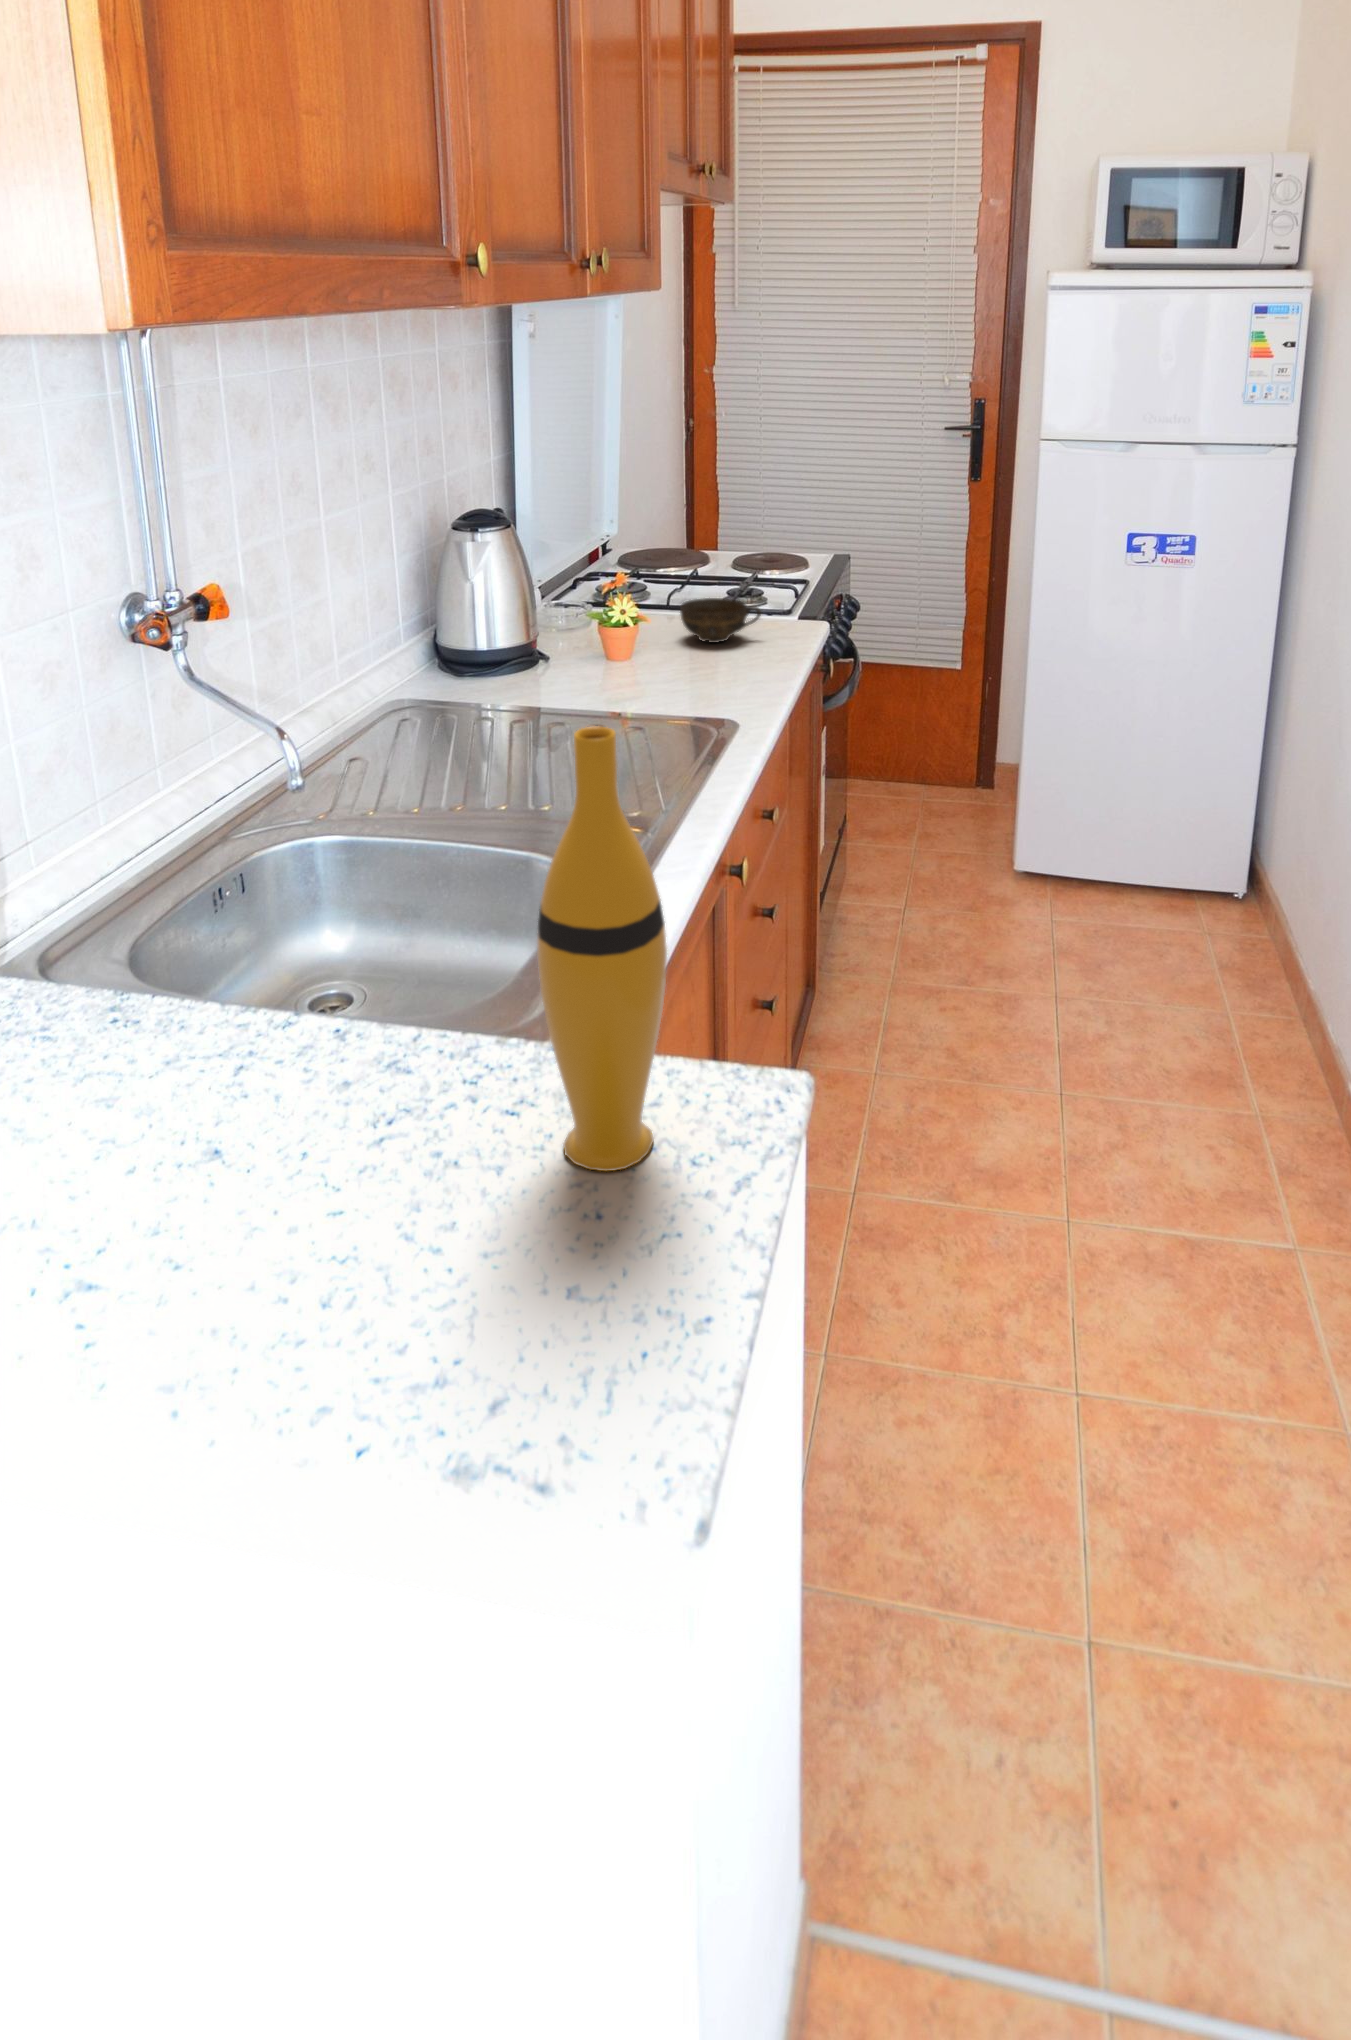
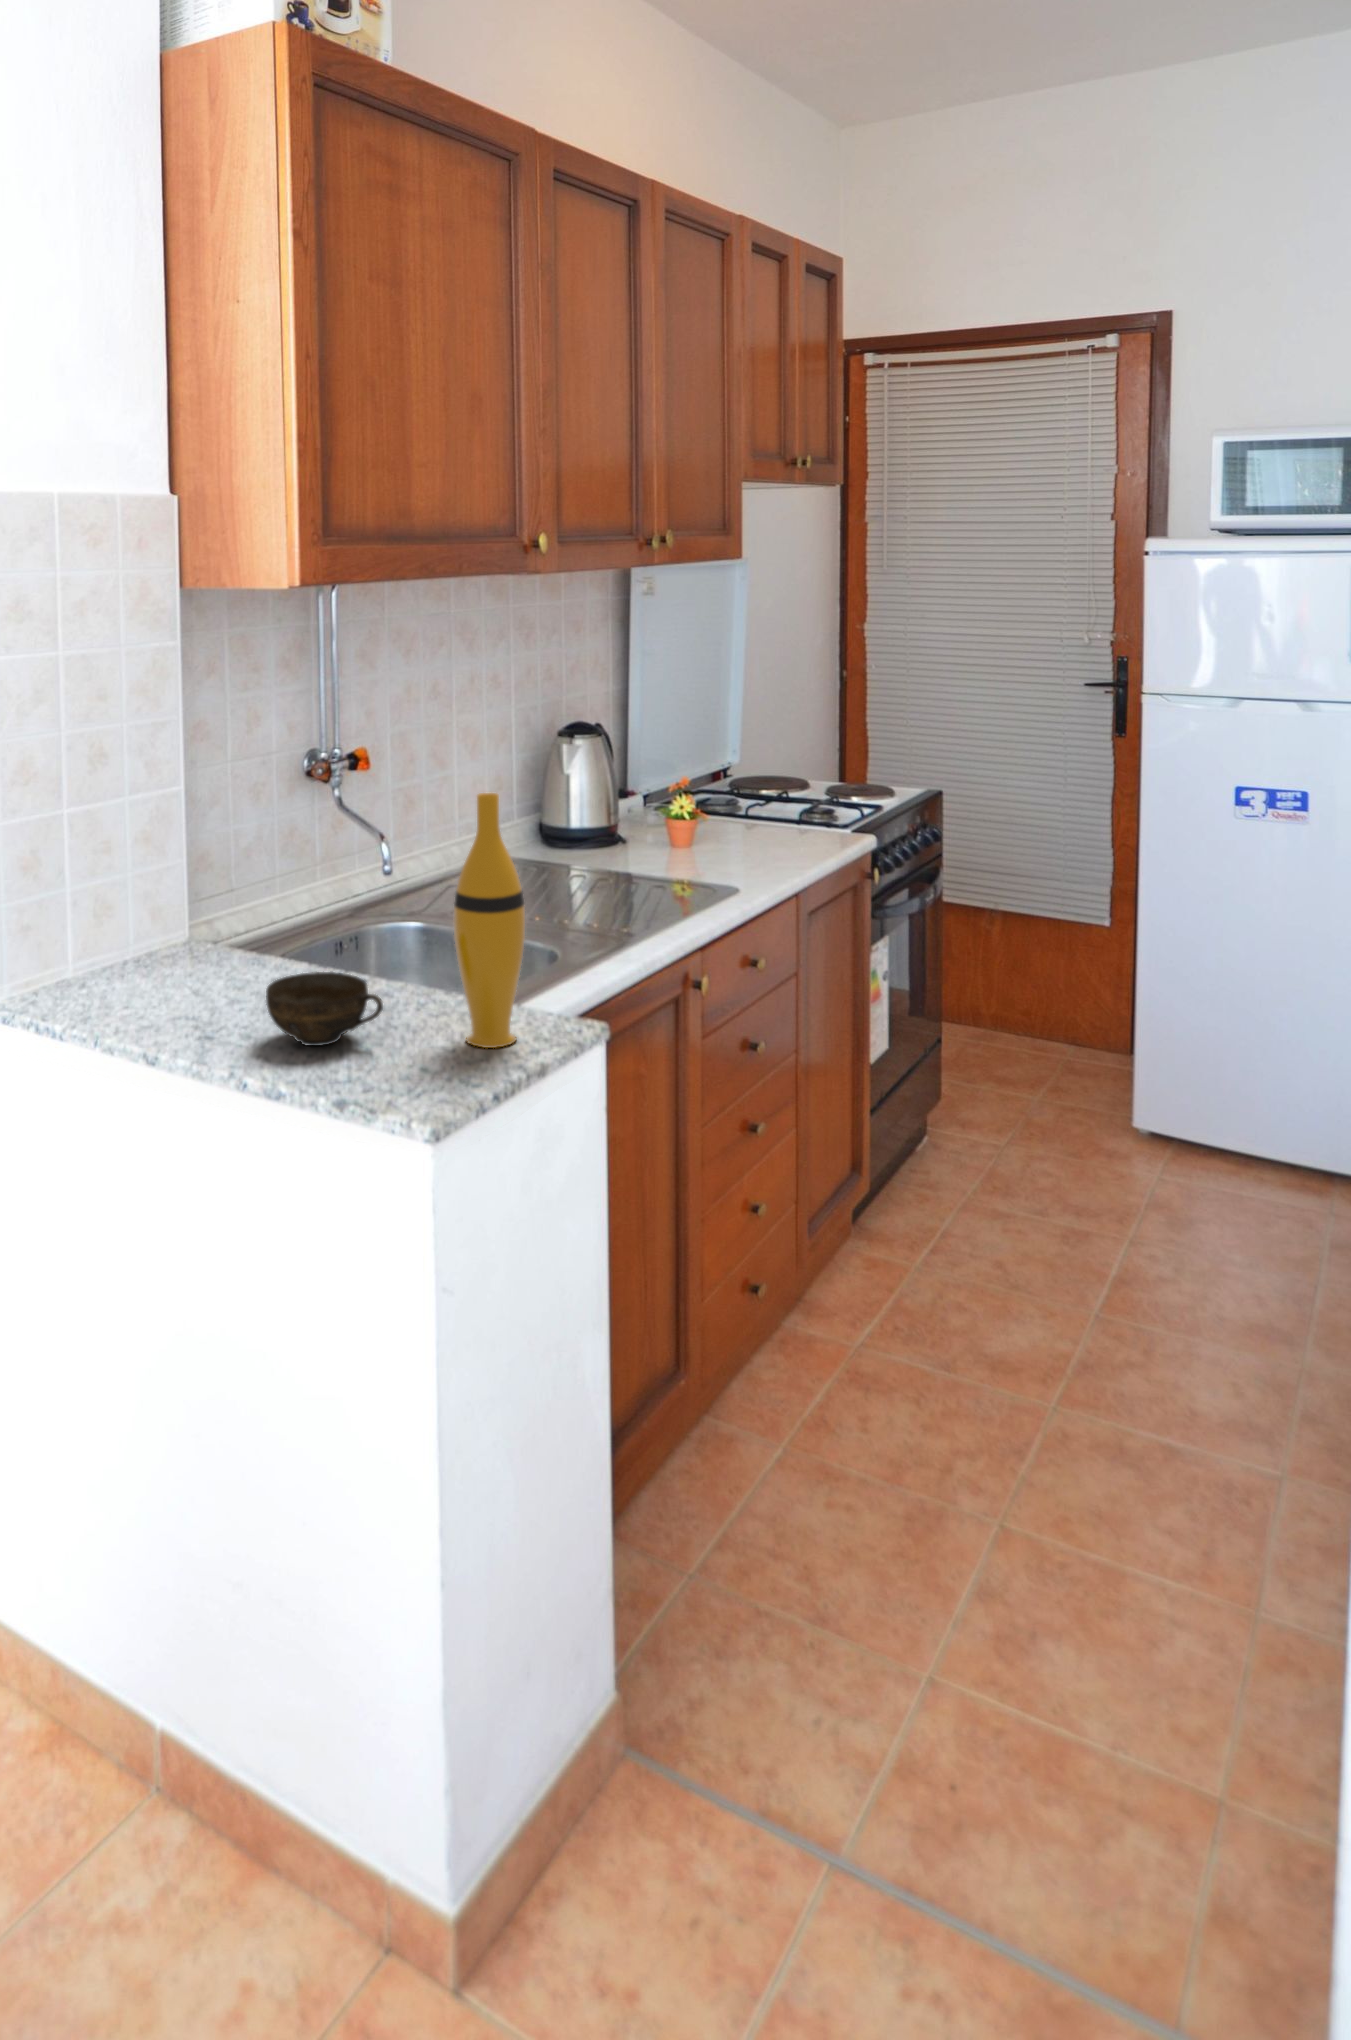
cup: present [680,598,761,643] -> present [266,972,383,1046]

